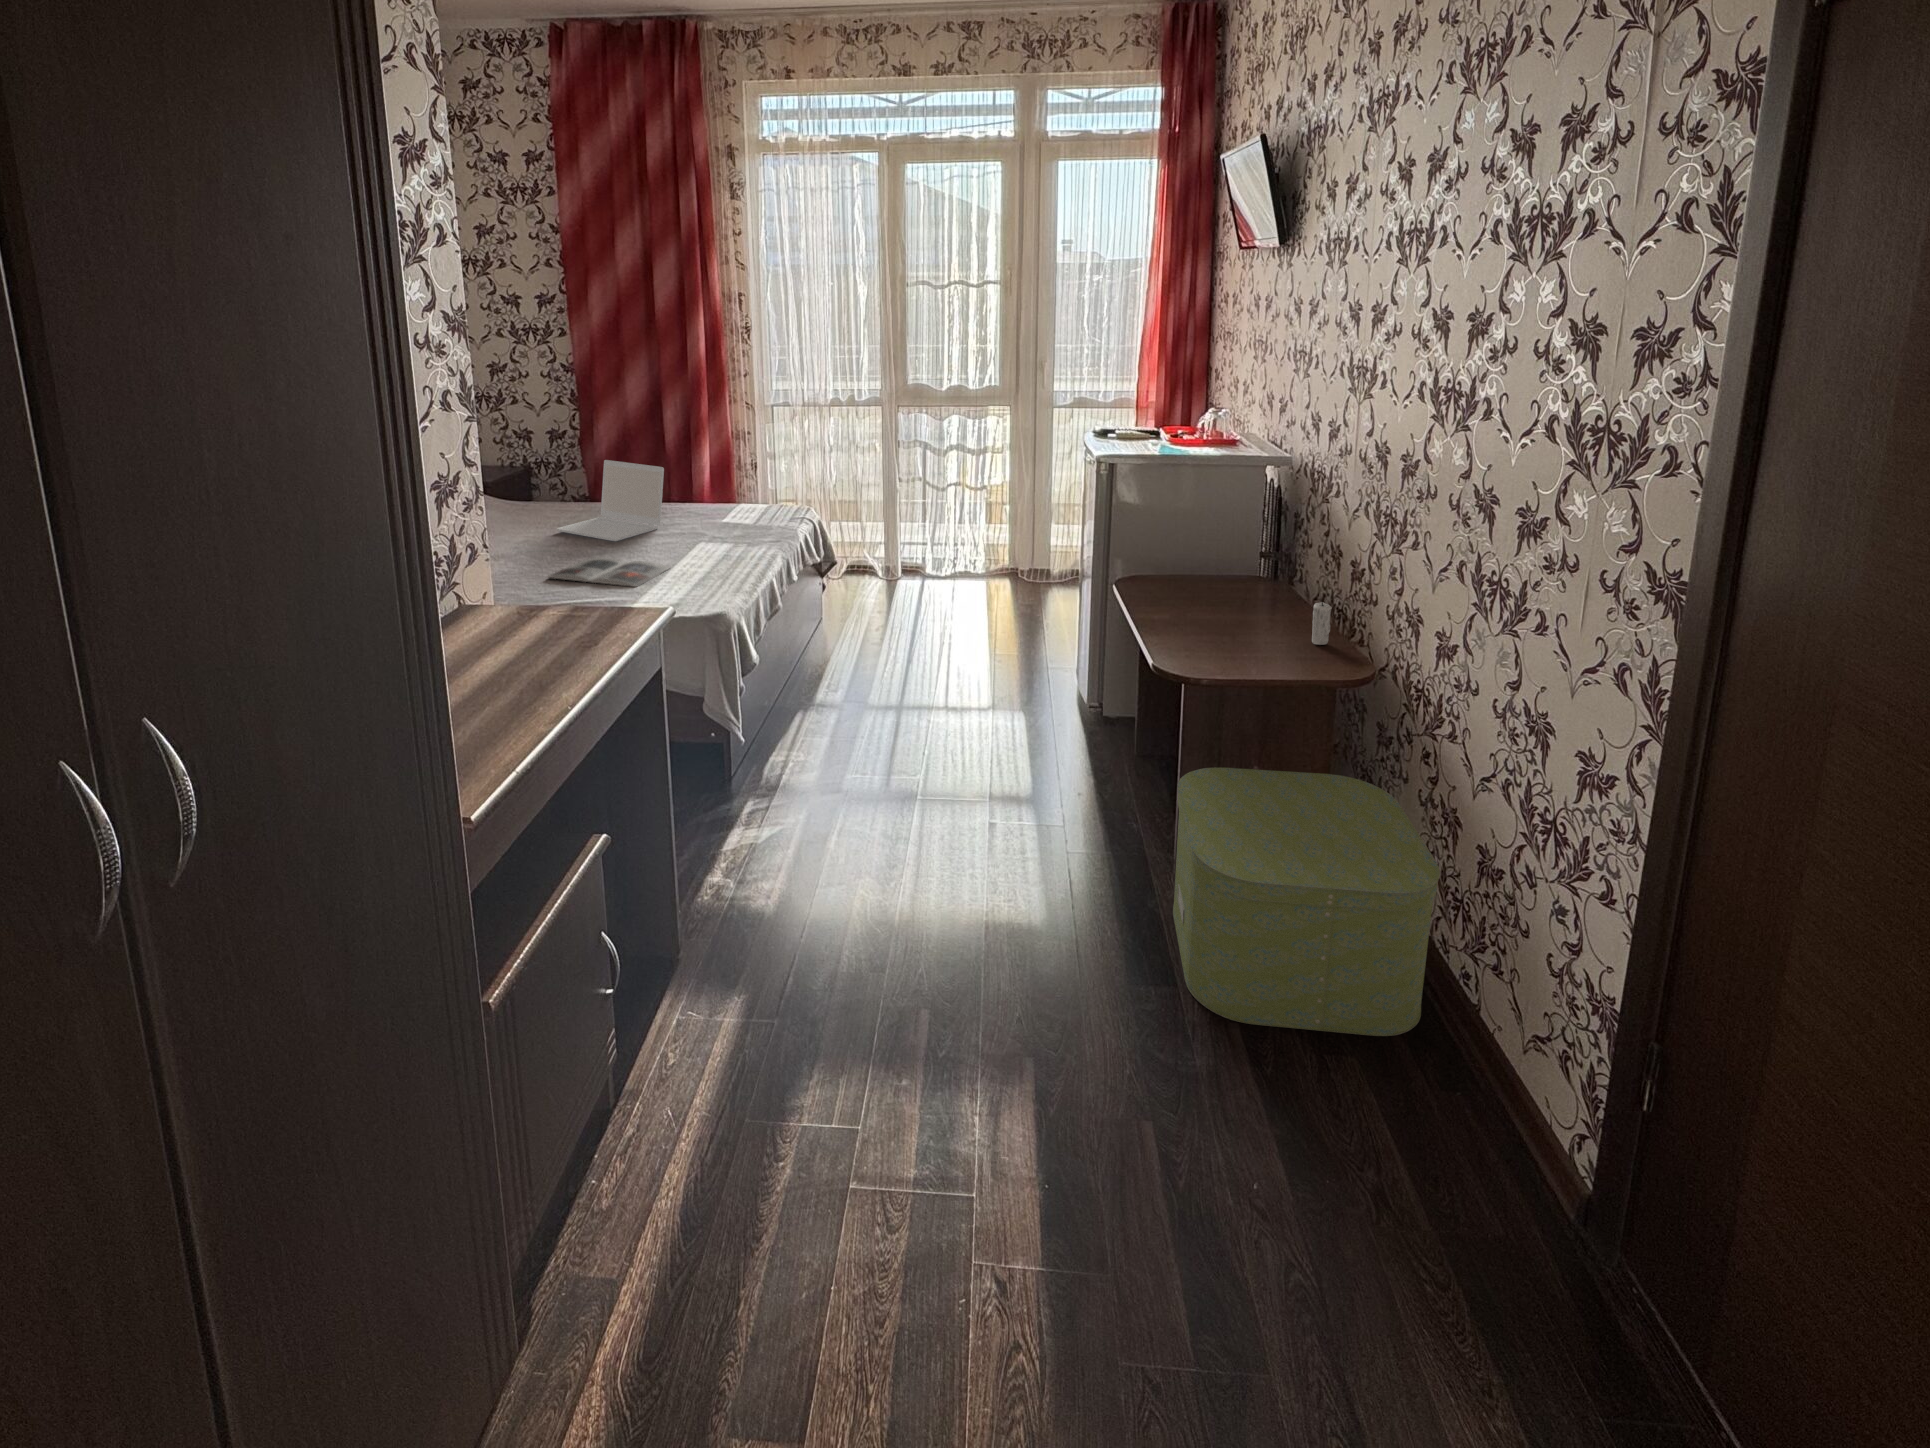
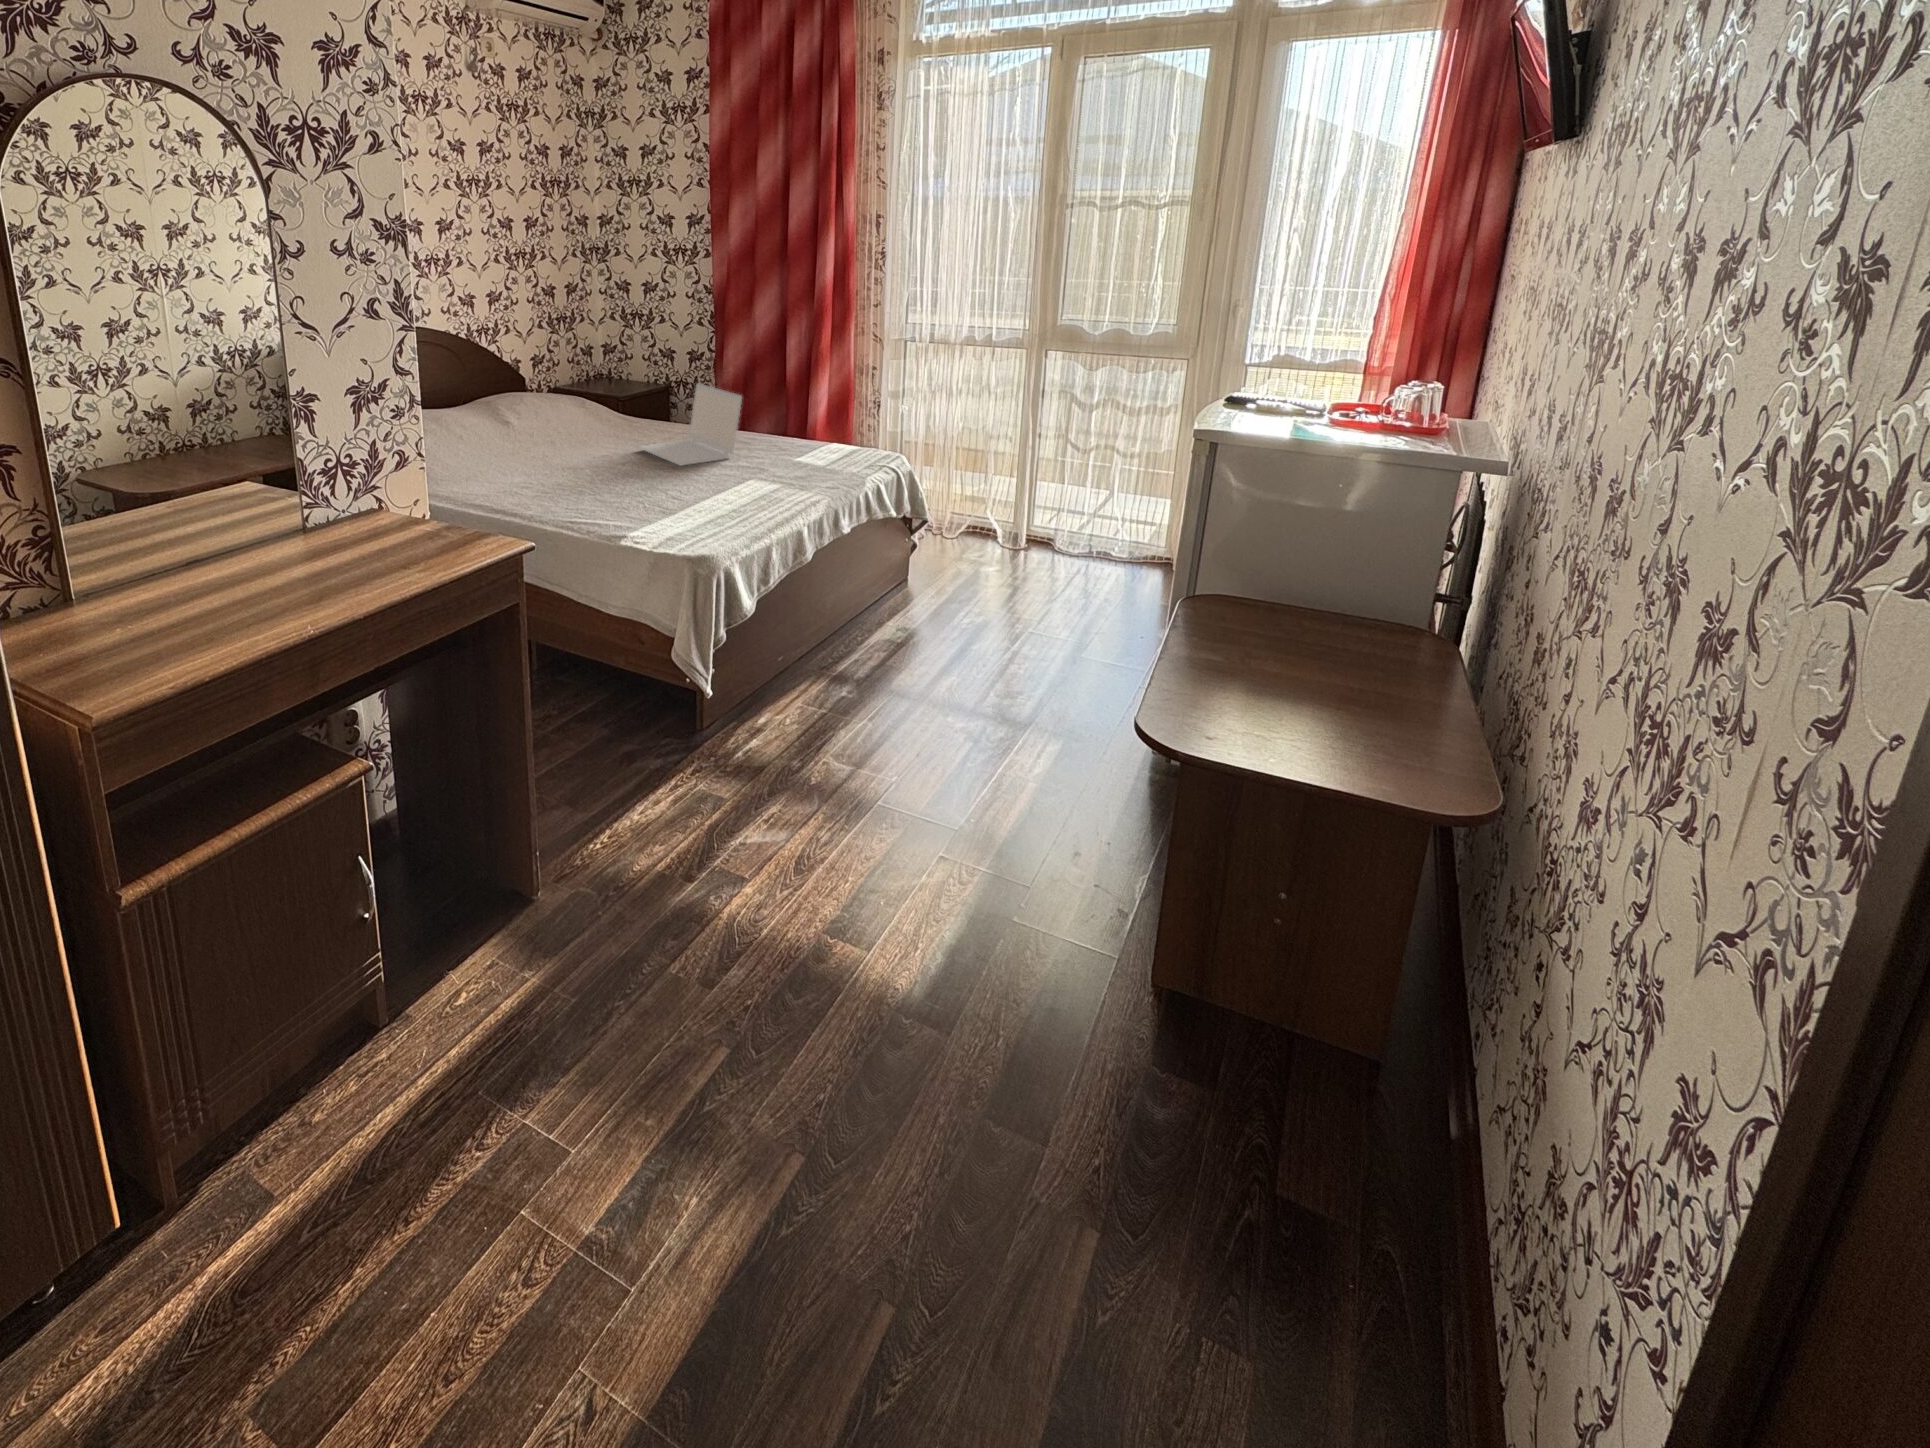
magazine: present [548,558,670,587] -> none [587,480,705,514]
candle: present [1312,600,1332,645] -> none [1427,673,1468,746]
storage box: present [1173,768,1440,1036] -> none [1065,870,1480,1358]

